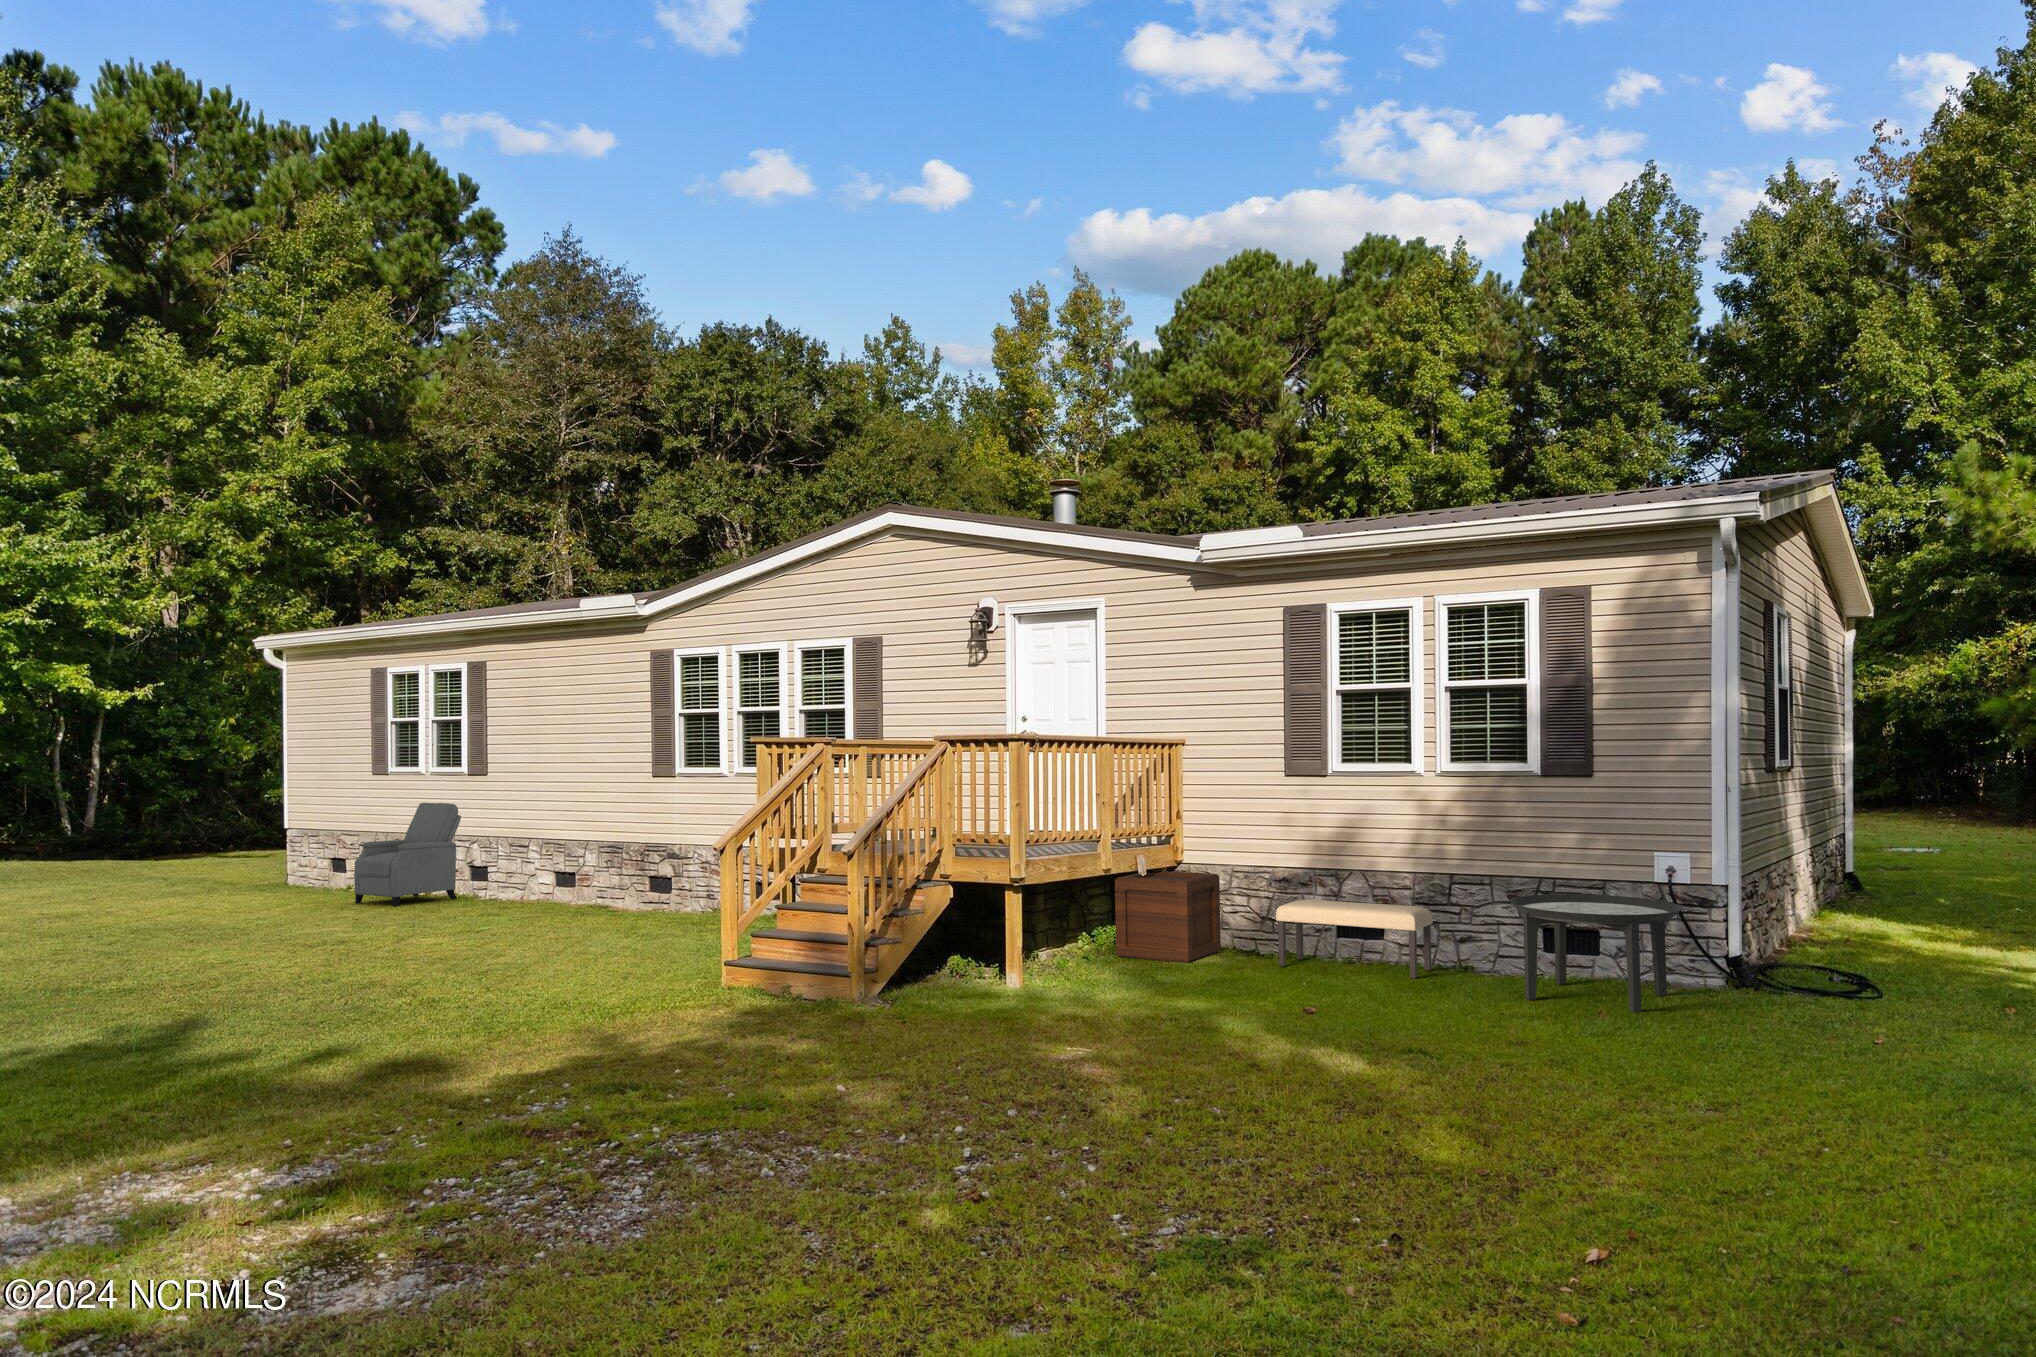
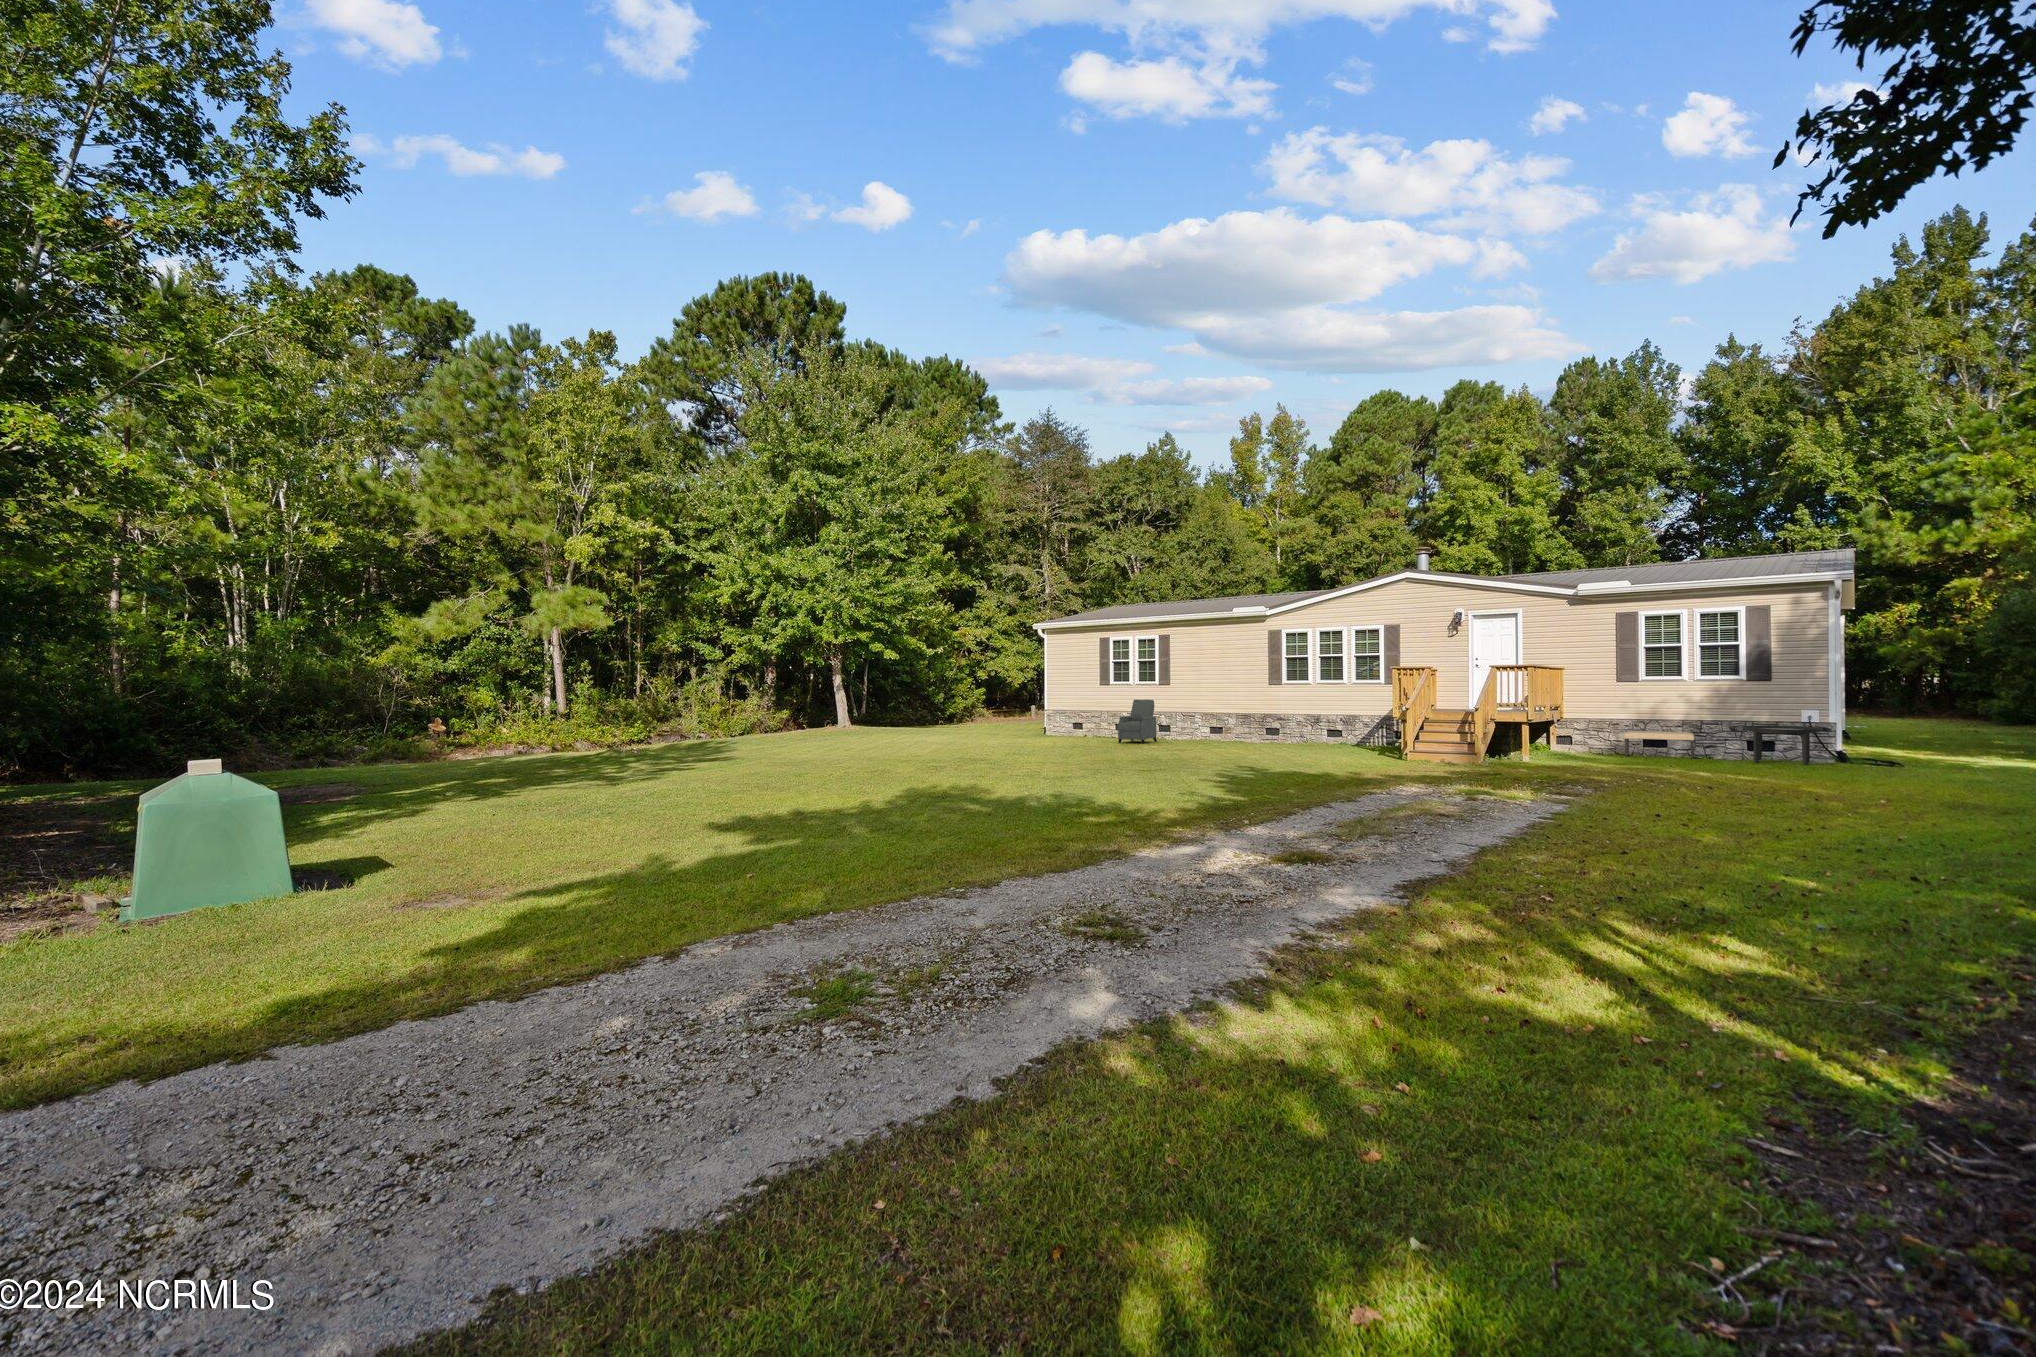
wooden crate: present [1115,871,1221,963] -> none [1544,721,1585,756]

